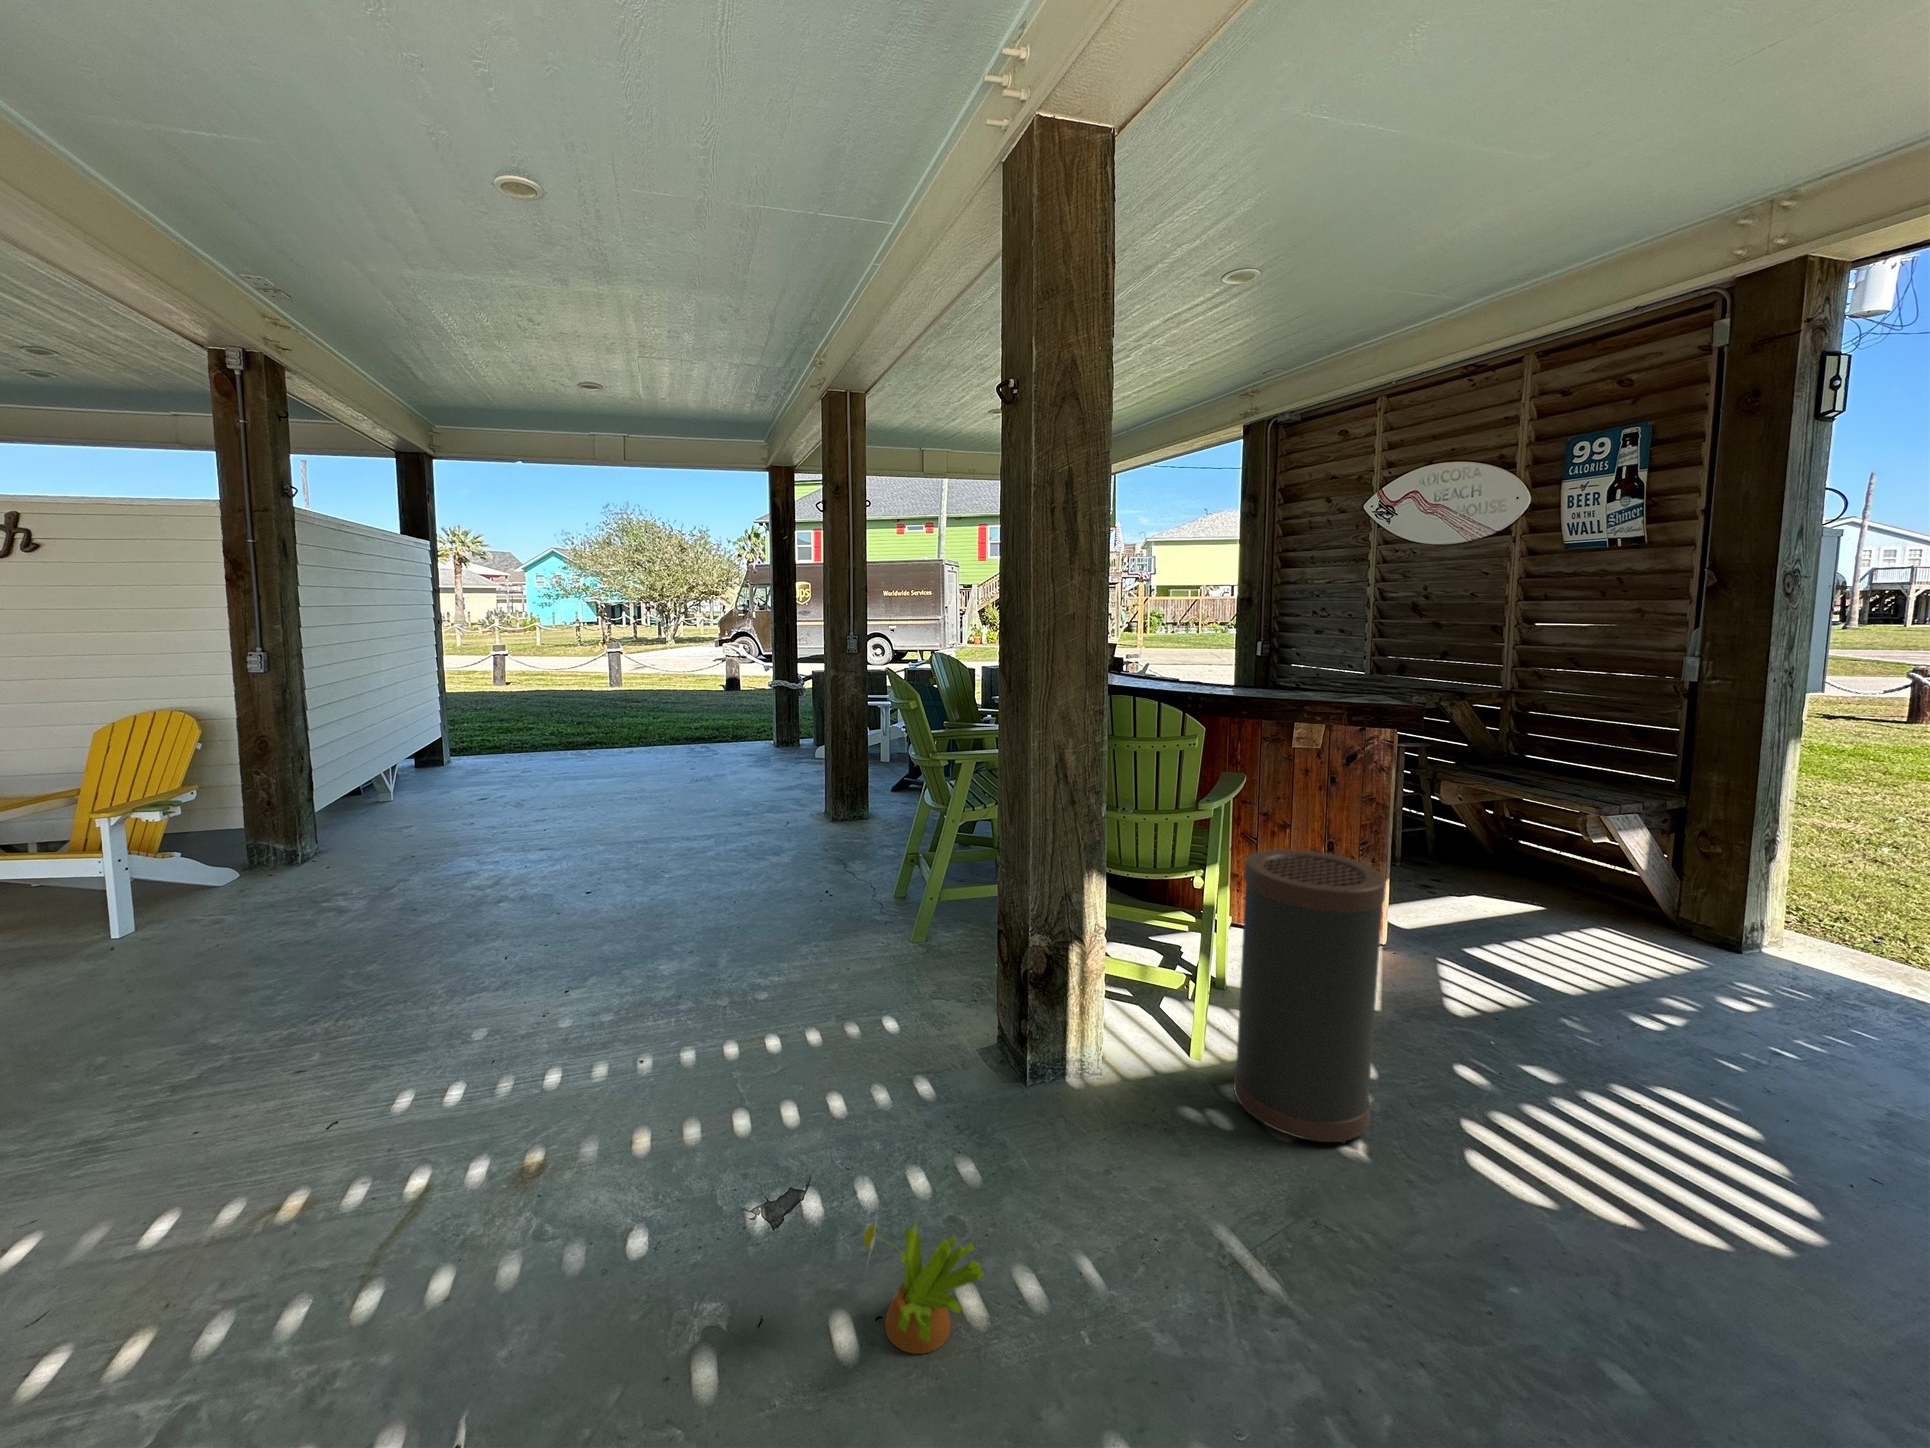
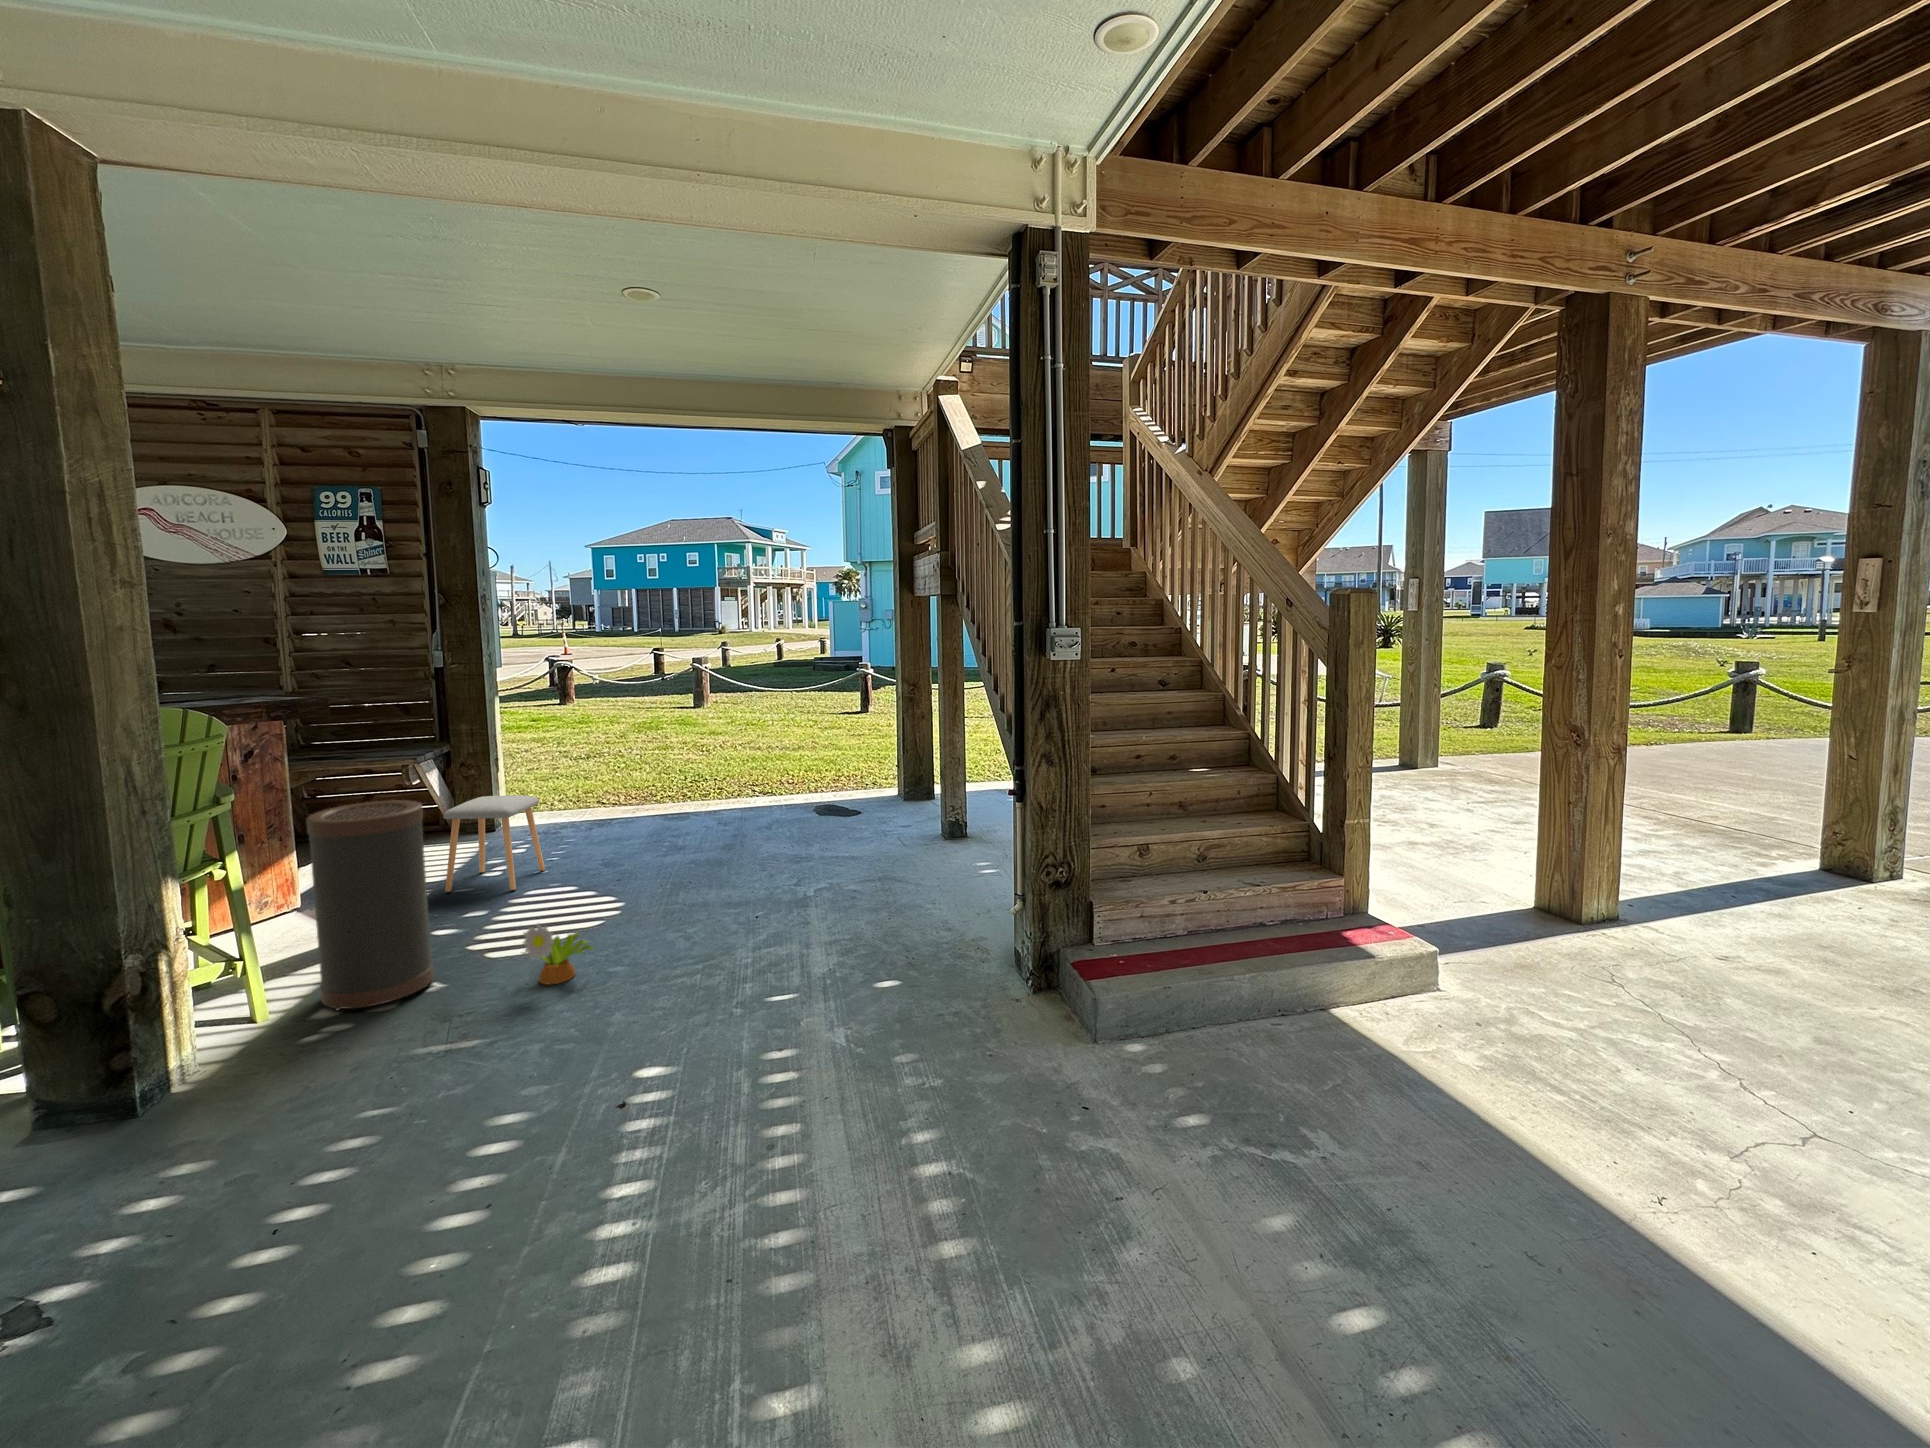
stool: none [1535,893,1735,1067] -> present [443,795,545,893]
decorative plant: present [864,1215,984,1354] -> present [523,924,593,985]

